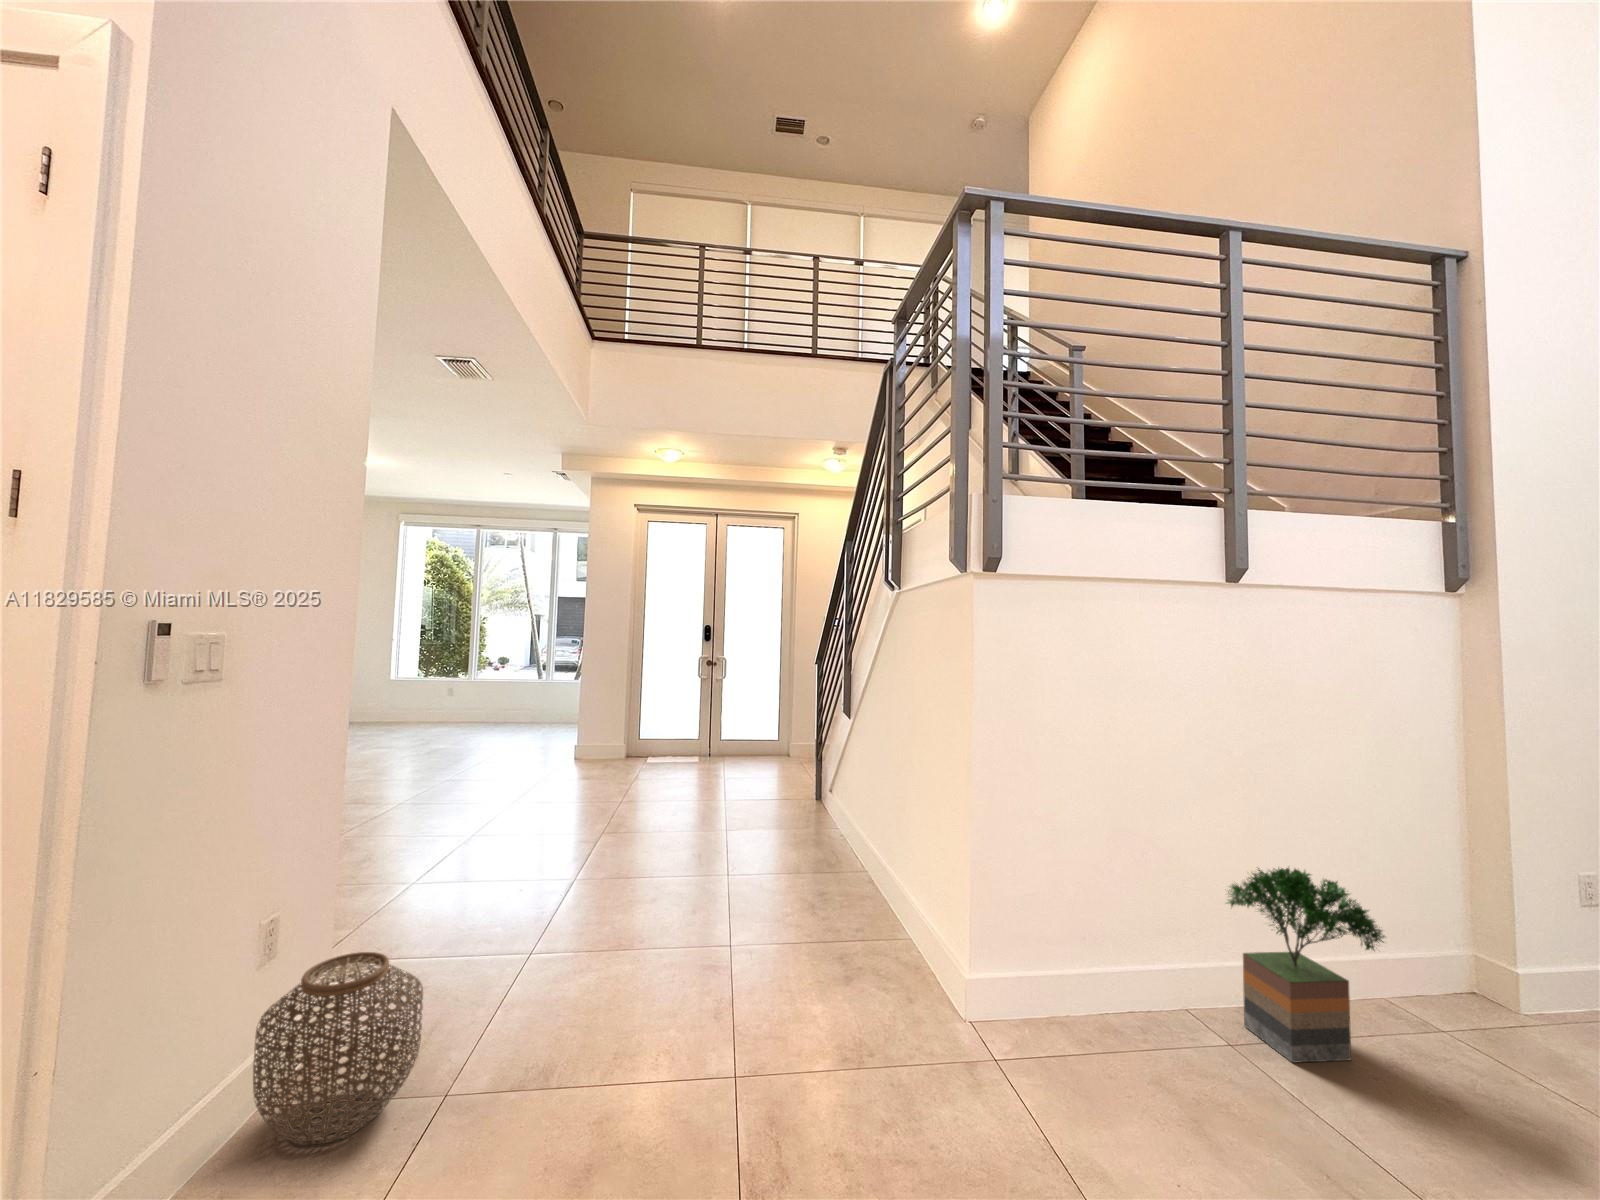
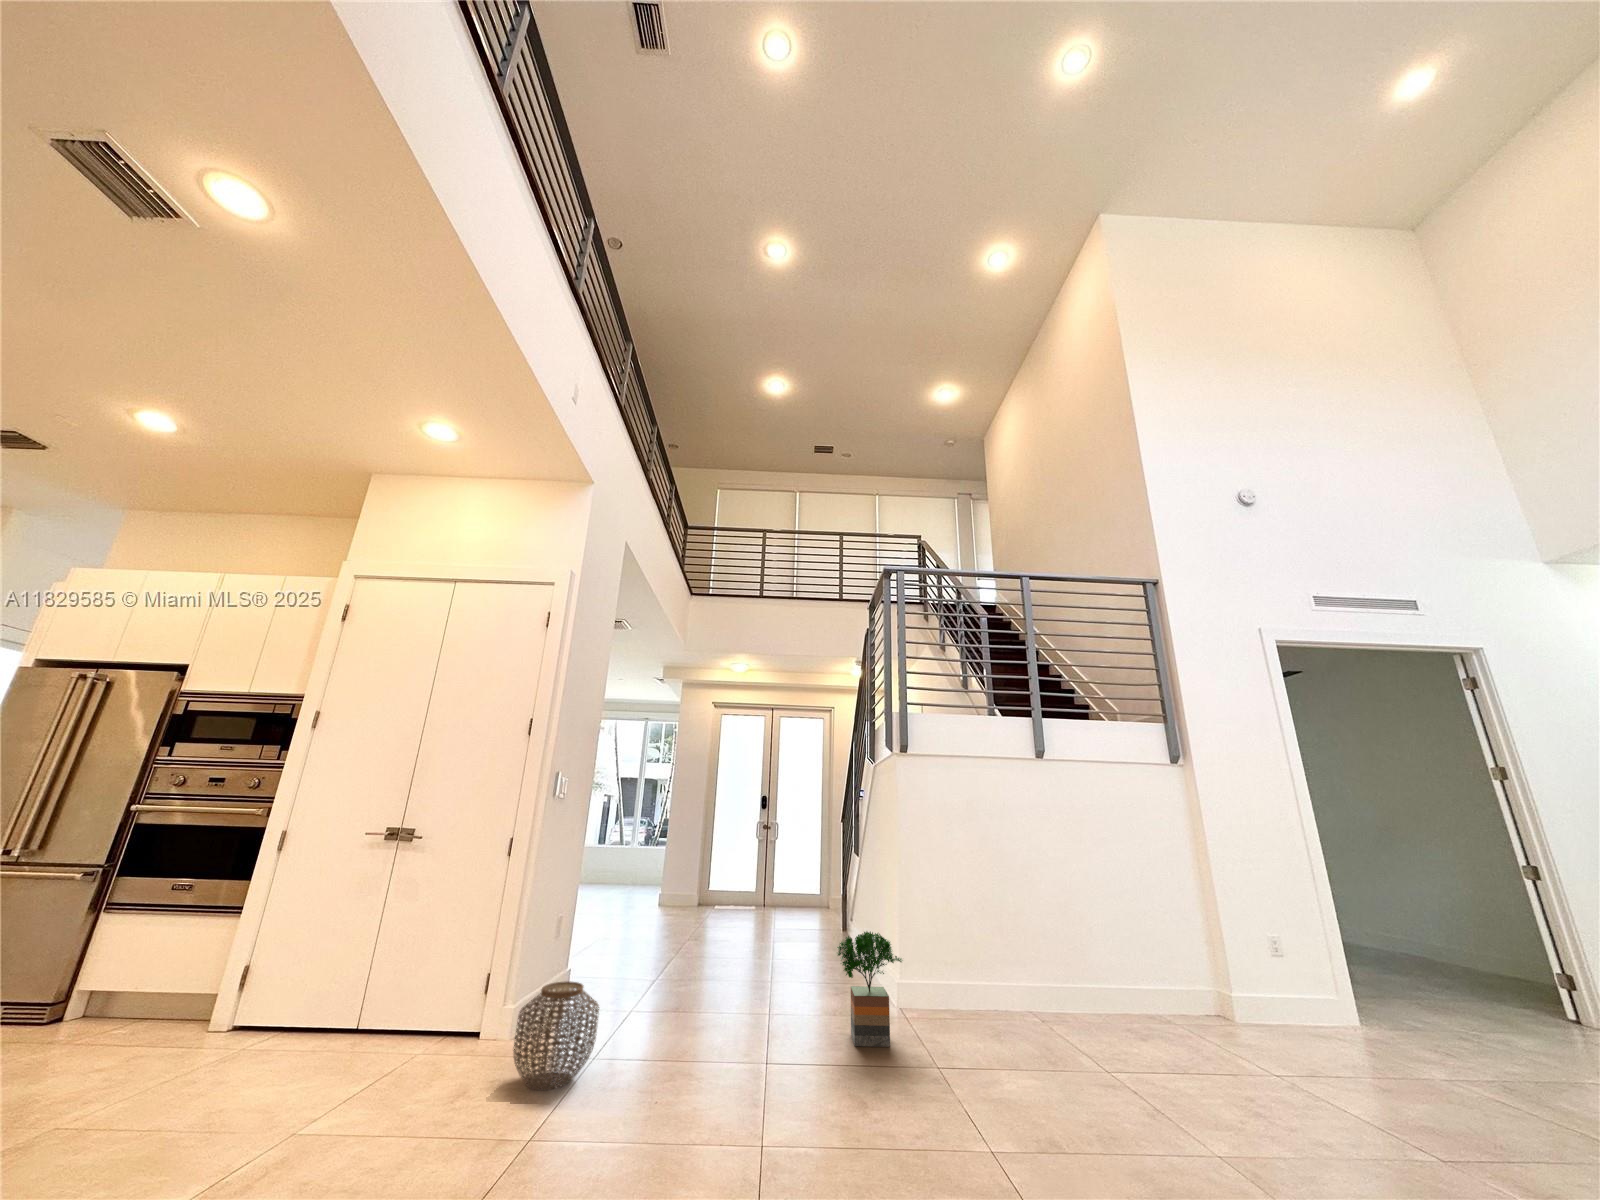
potted tree: present [1227,868,1385,1063] -> present [837,932,903,1047]

